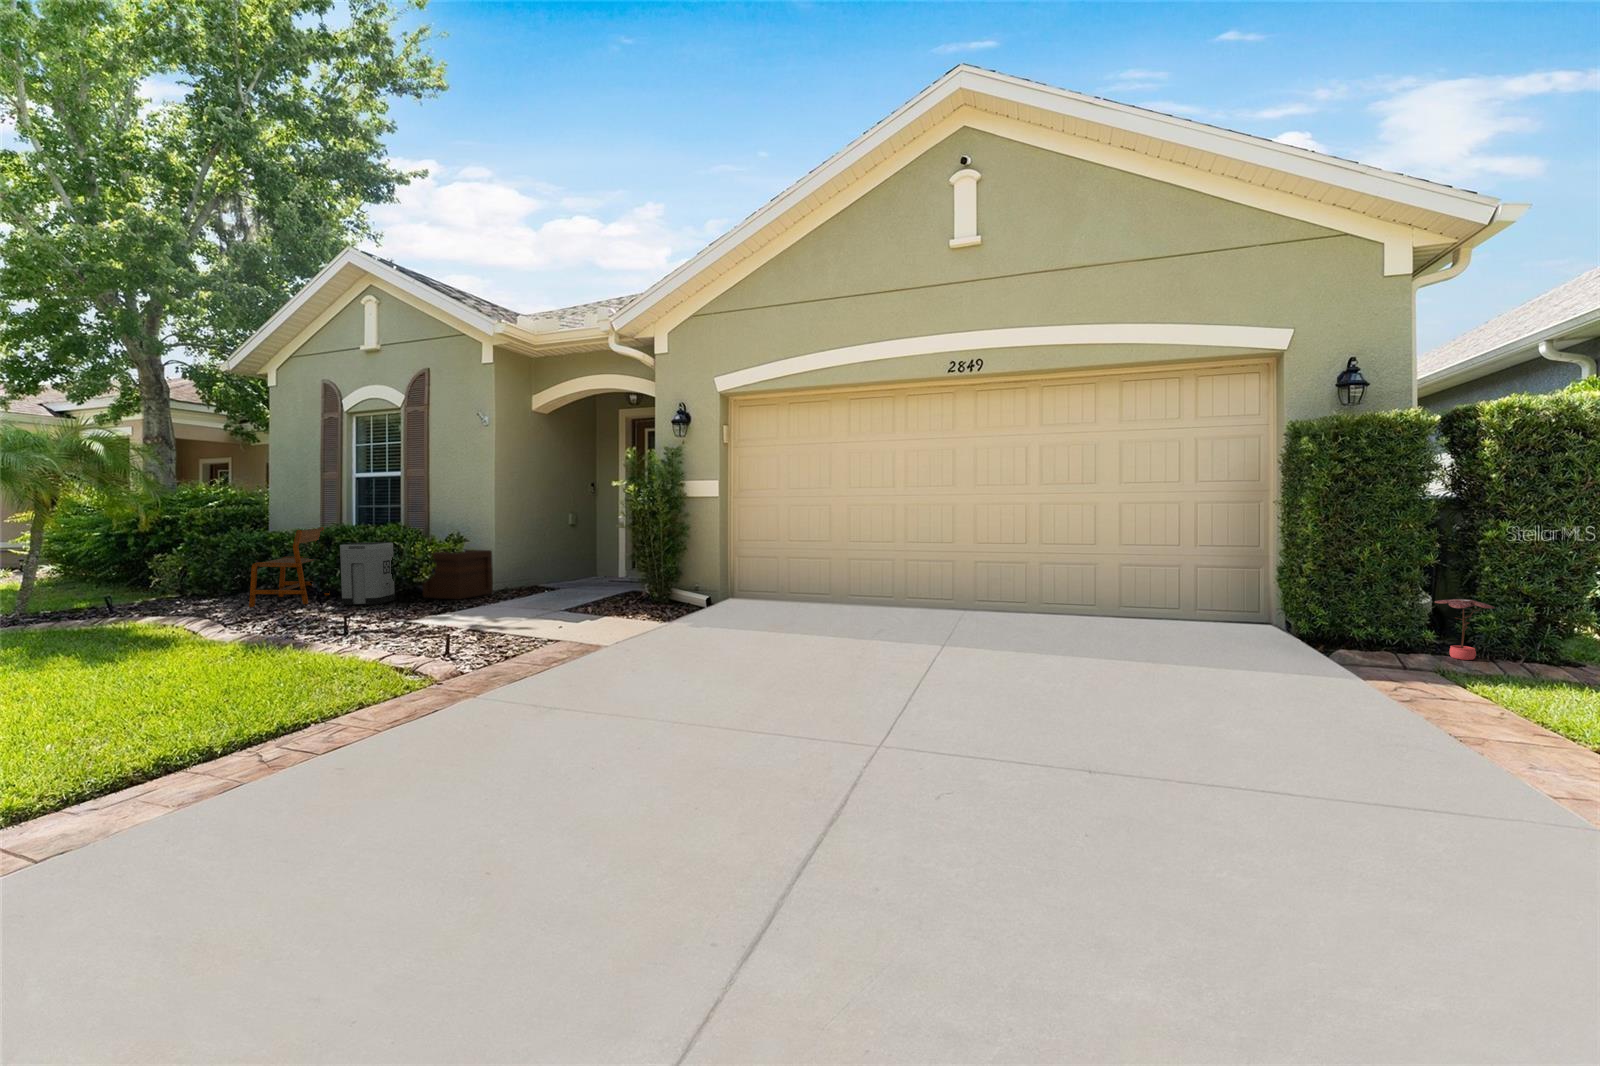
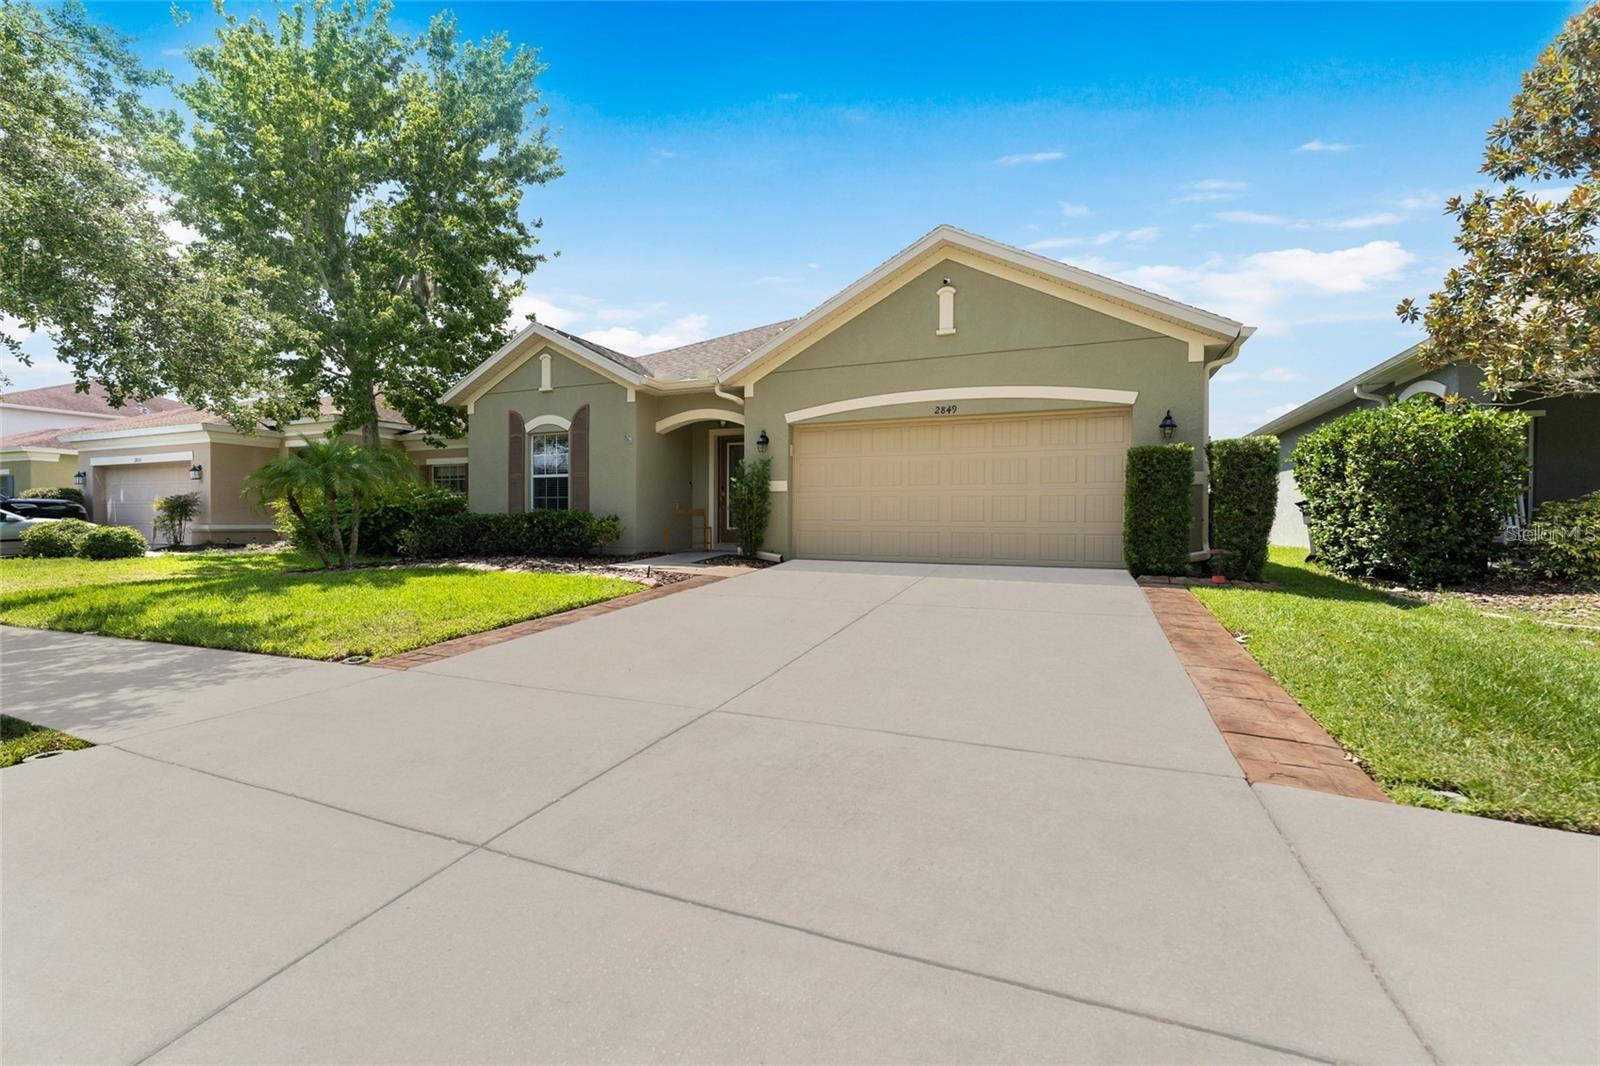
bench: present [249,527,330,607] -> present [664,508,712,553]
trash can: present [340,542,395,605] -> none [544,521,575,561]
wooden crate: present [422,549,493,600] -> none [591,526,635,559]

